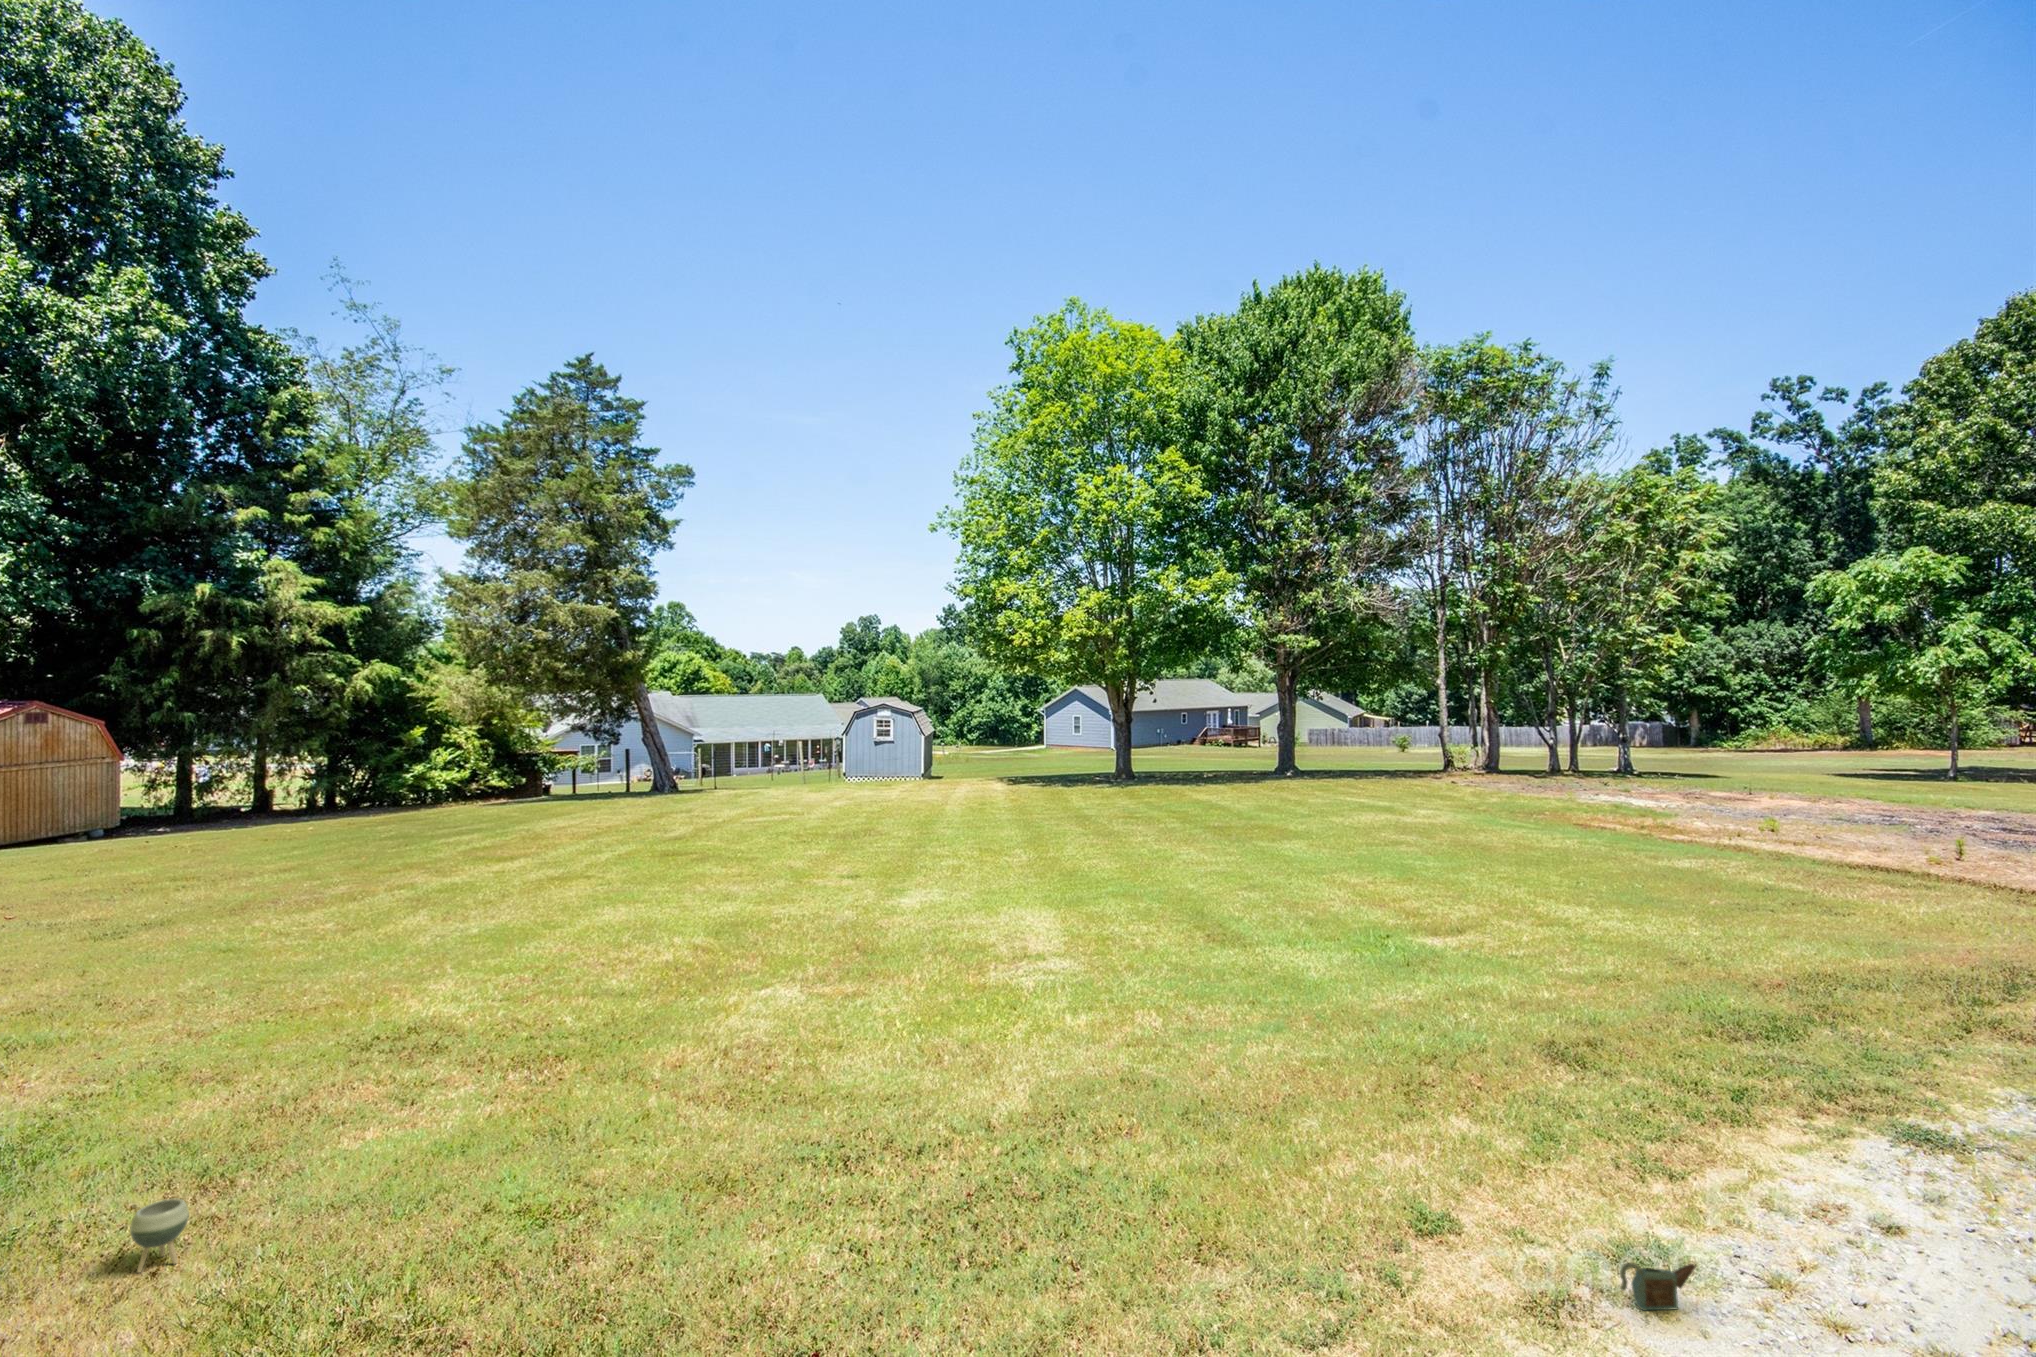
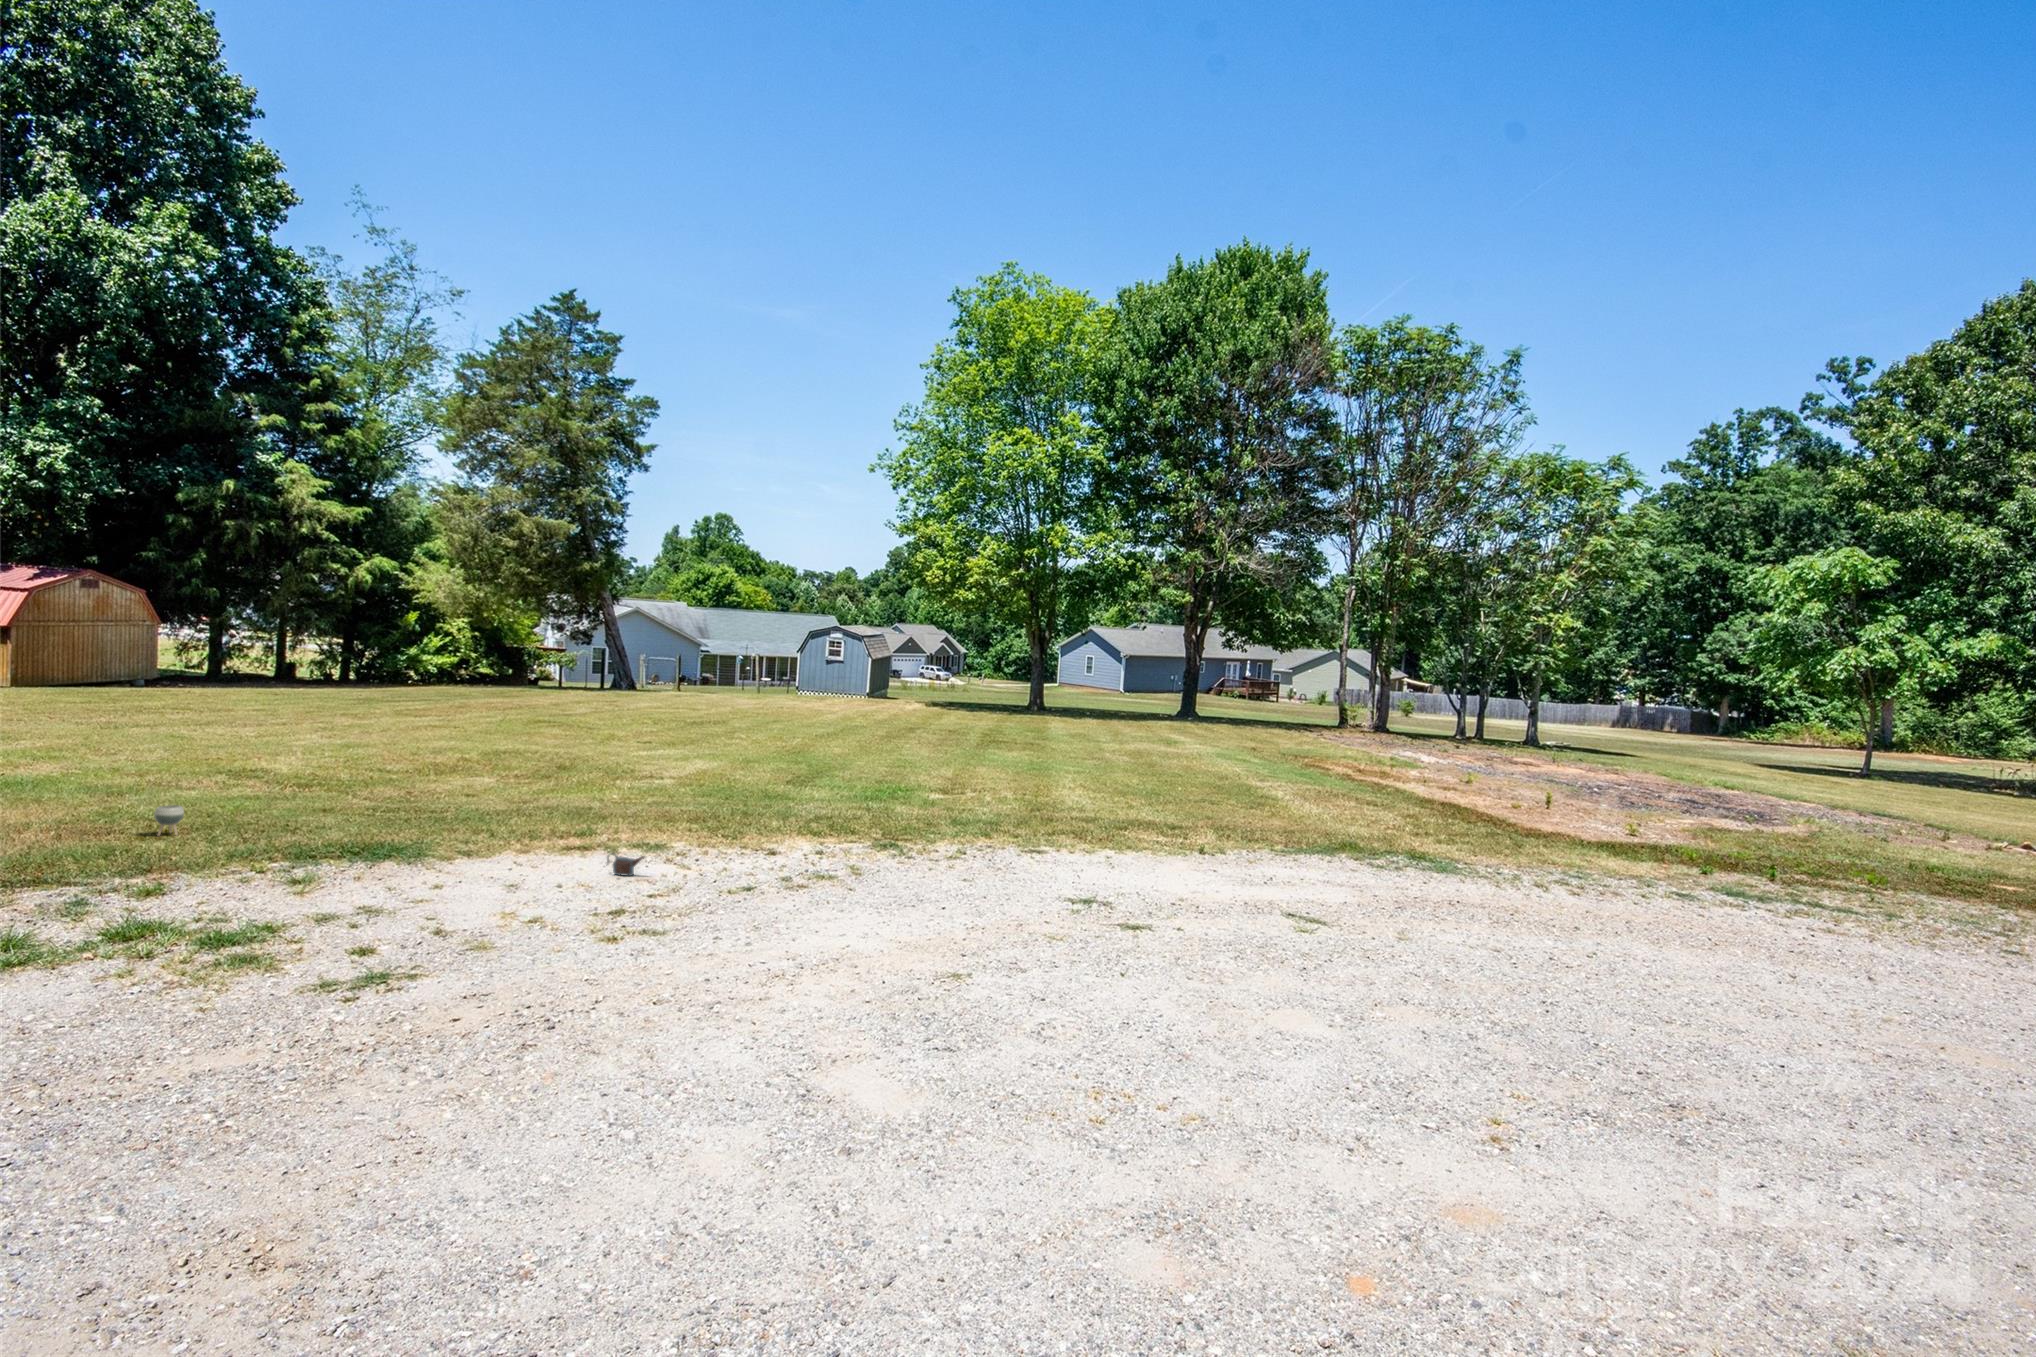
watering can: present [1620,1263,1696,1310] -> present [606,853,644,876]

